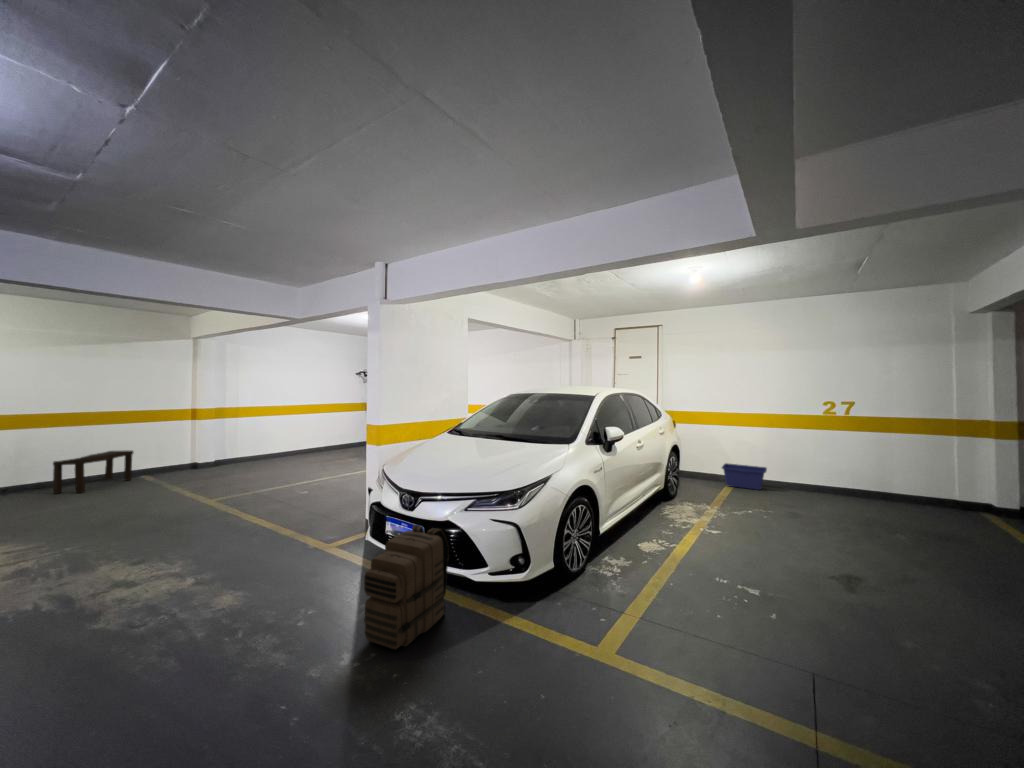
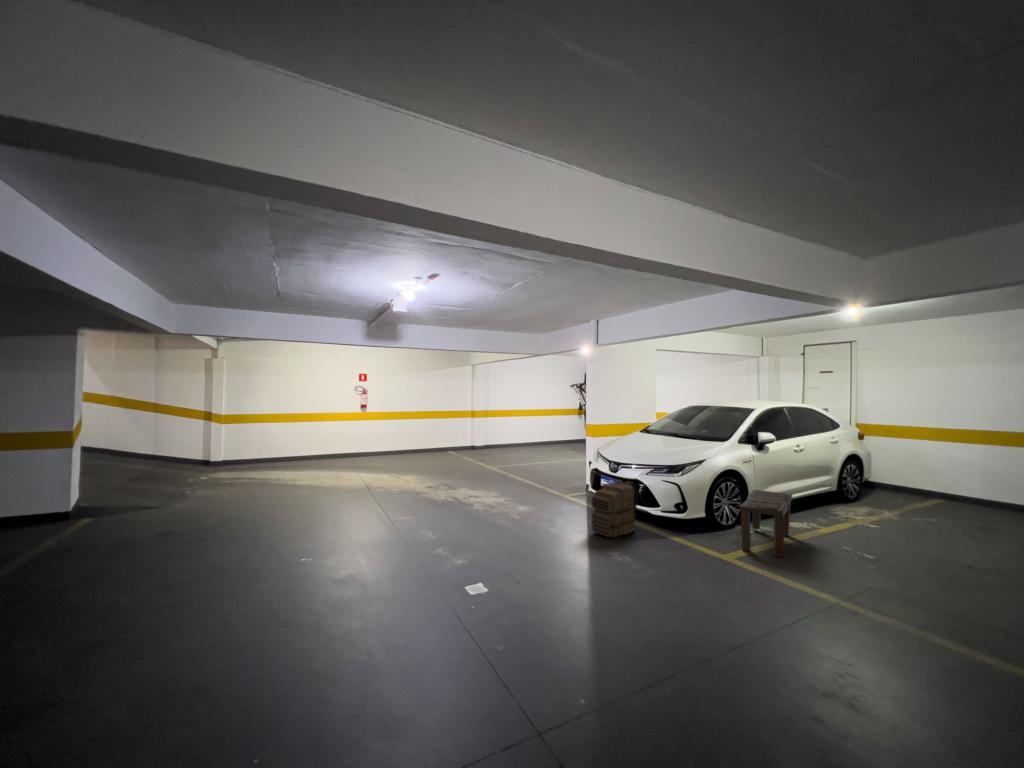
bench: present [53,450,133,494] -> present [740,490,792,557]
storage bin: present [722,463,767,490] -> none [921,479,984,507]

